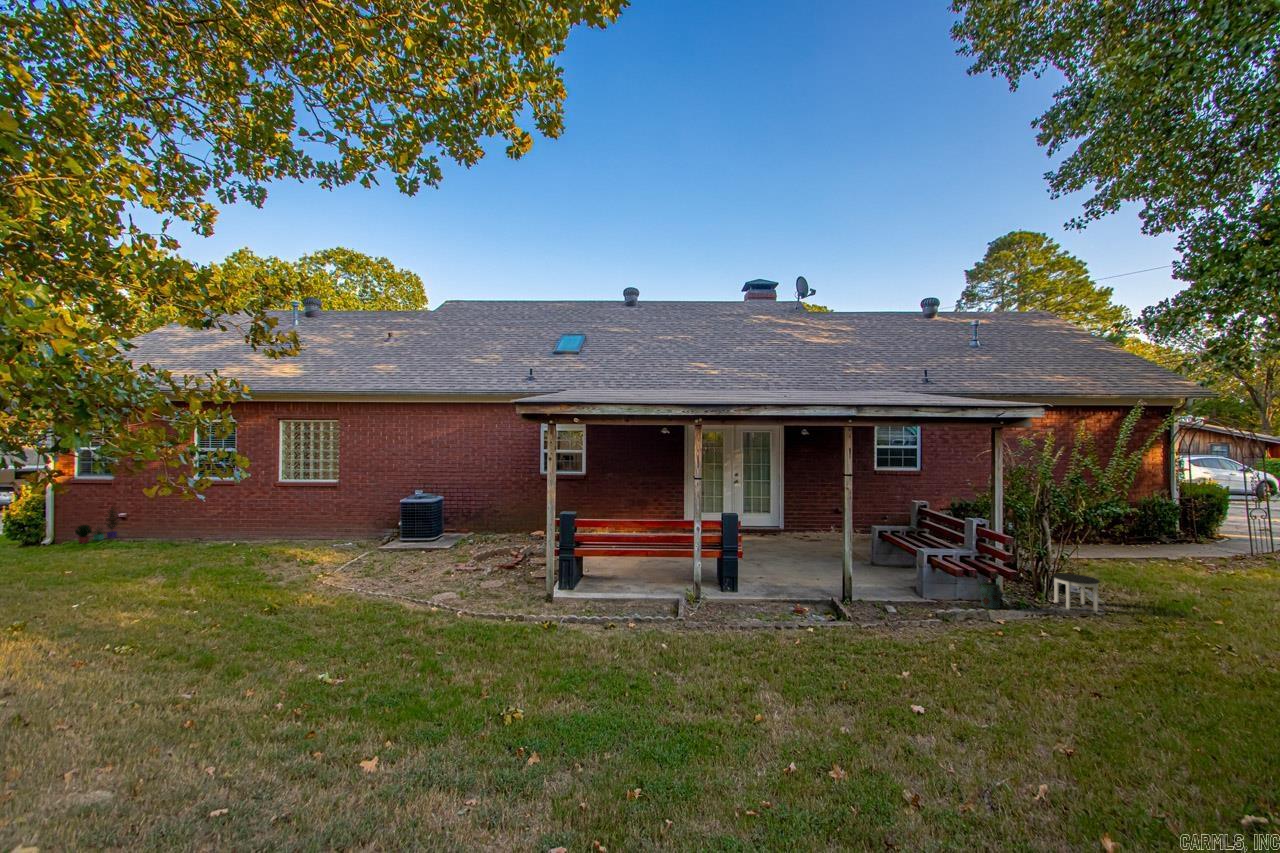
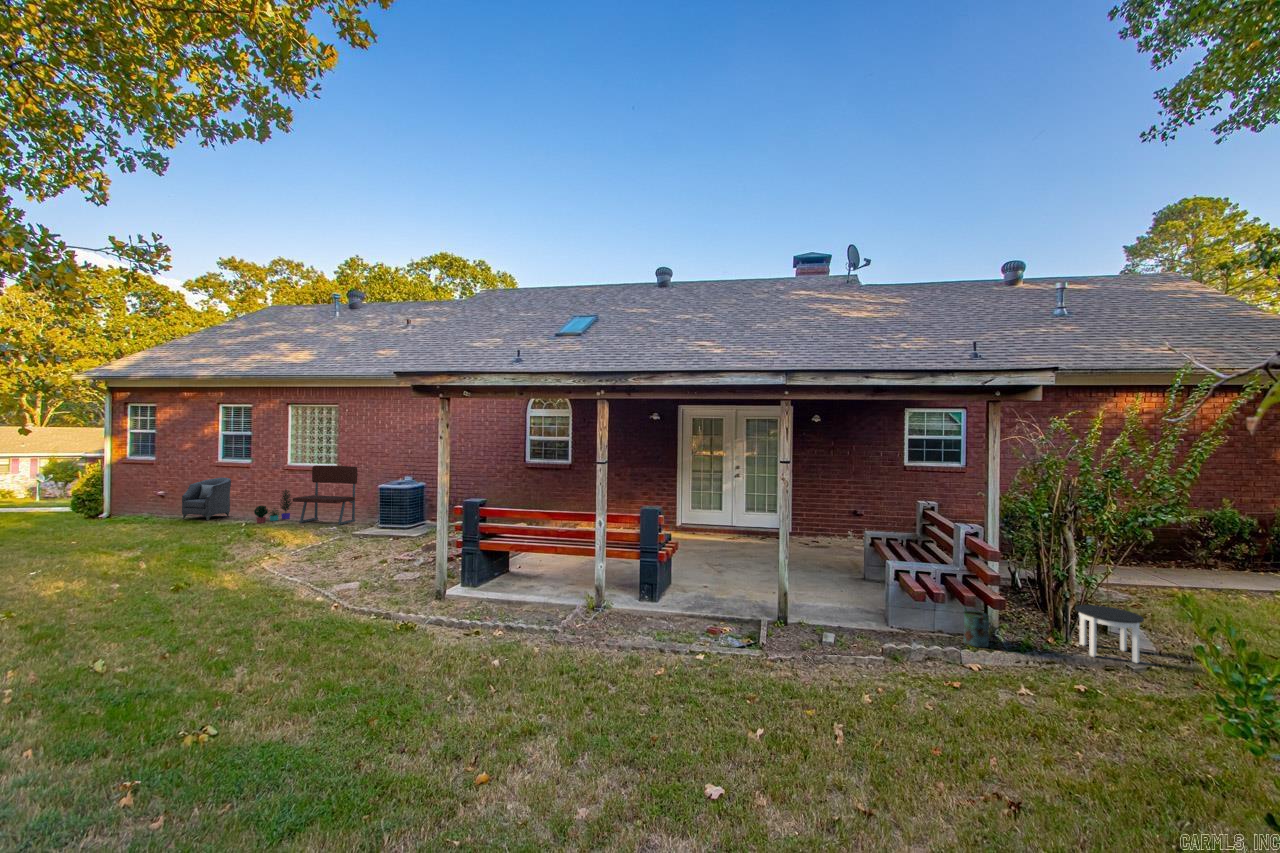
bench: none [298,481,364,541] -> present [293,465,358,525]
armchair: none [159,496,213,542] -> present [182,478,231,520]
potted plant: present [75,508,118,543] -> present [254,489,292,523]

